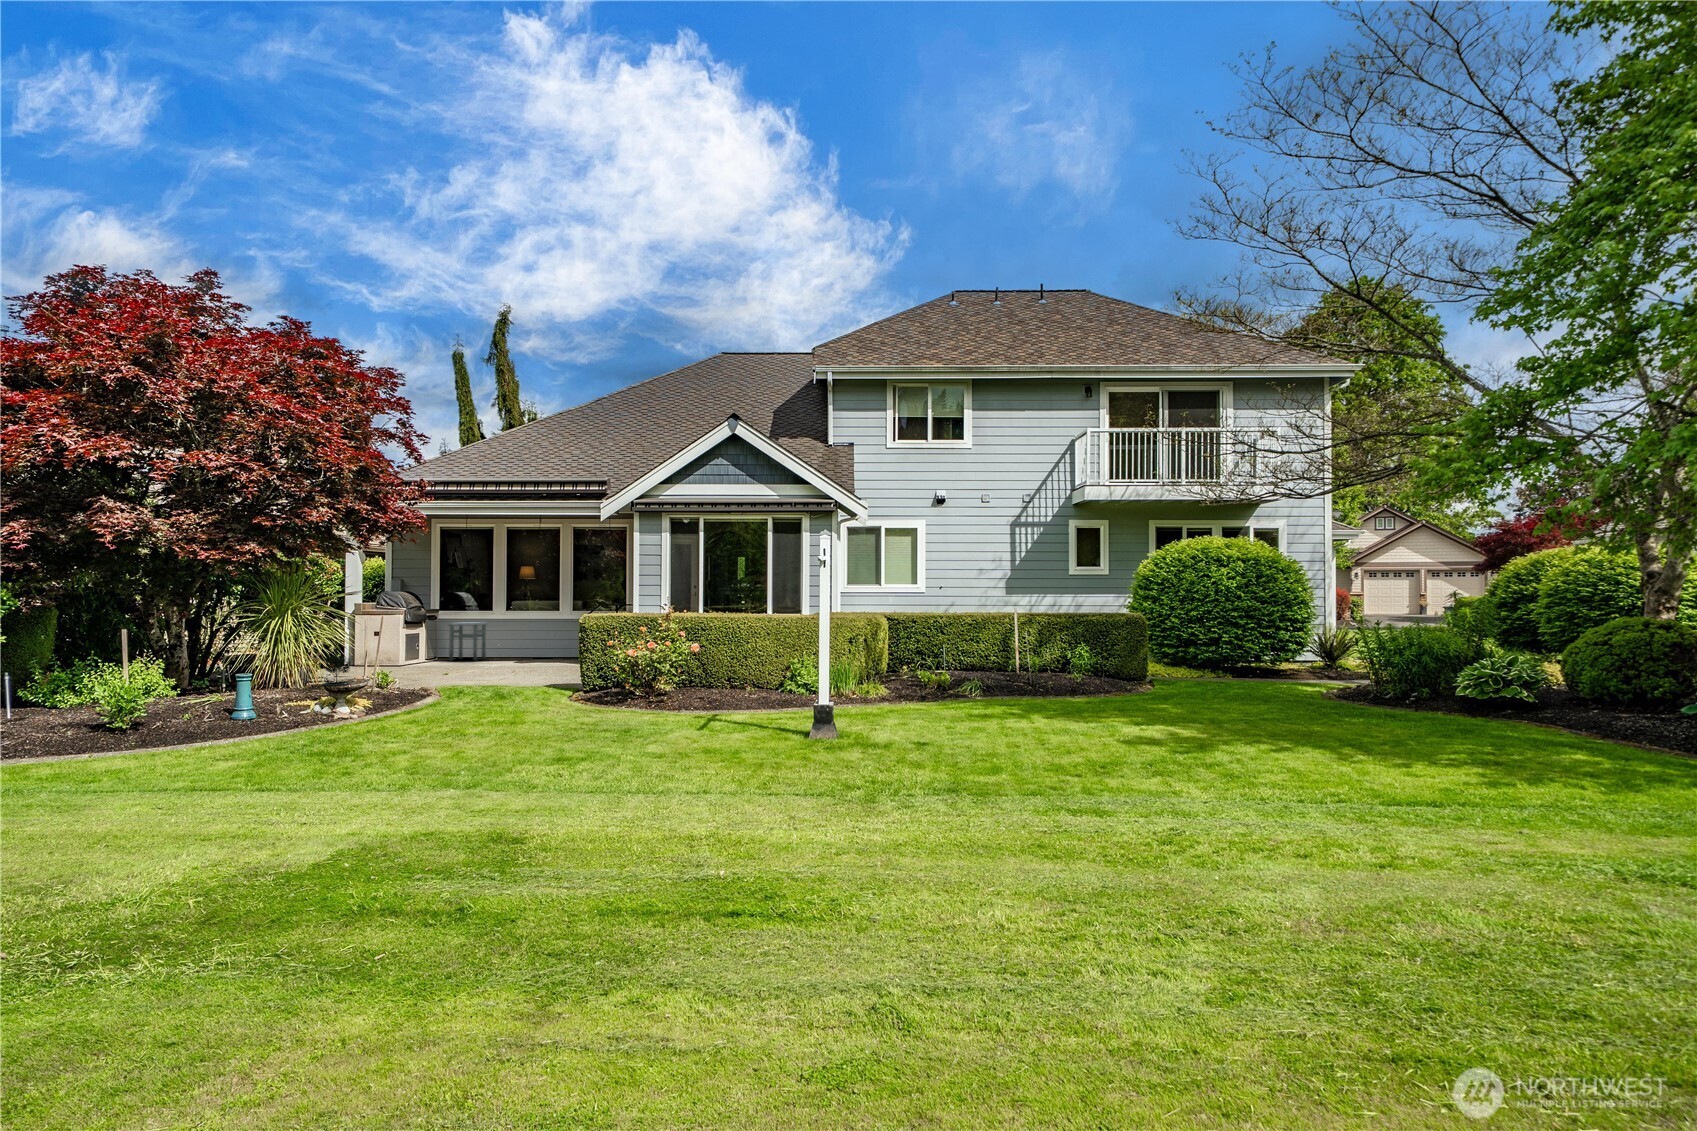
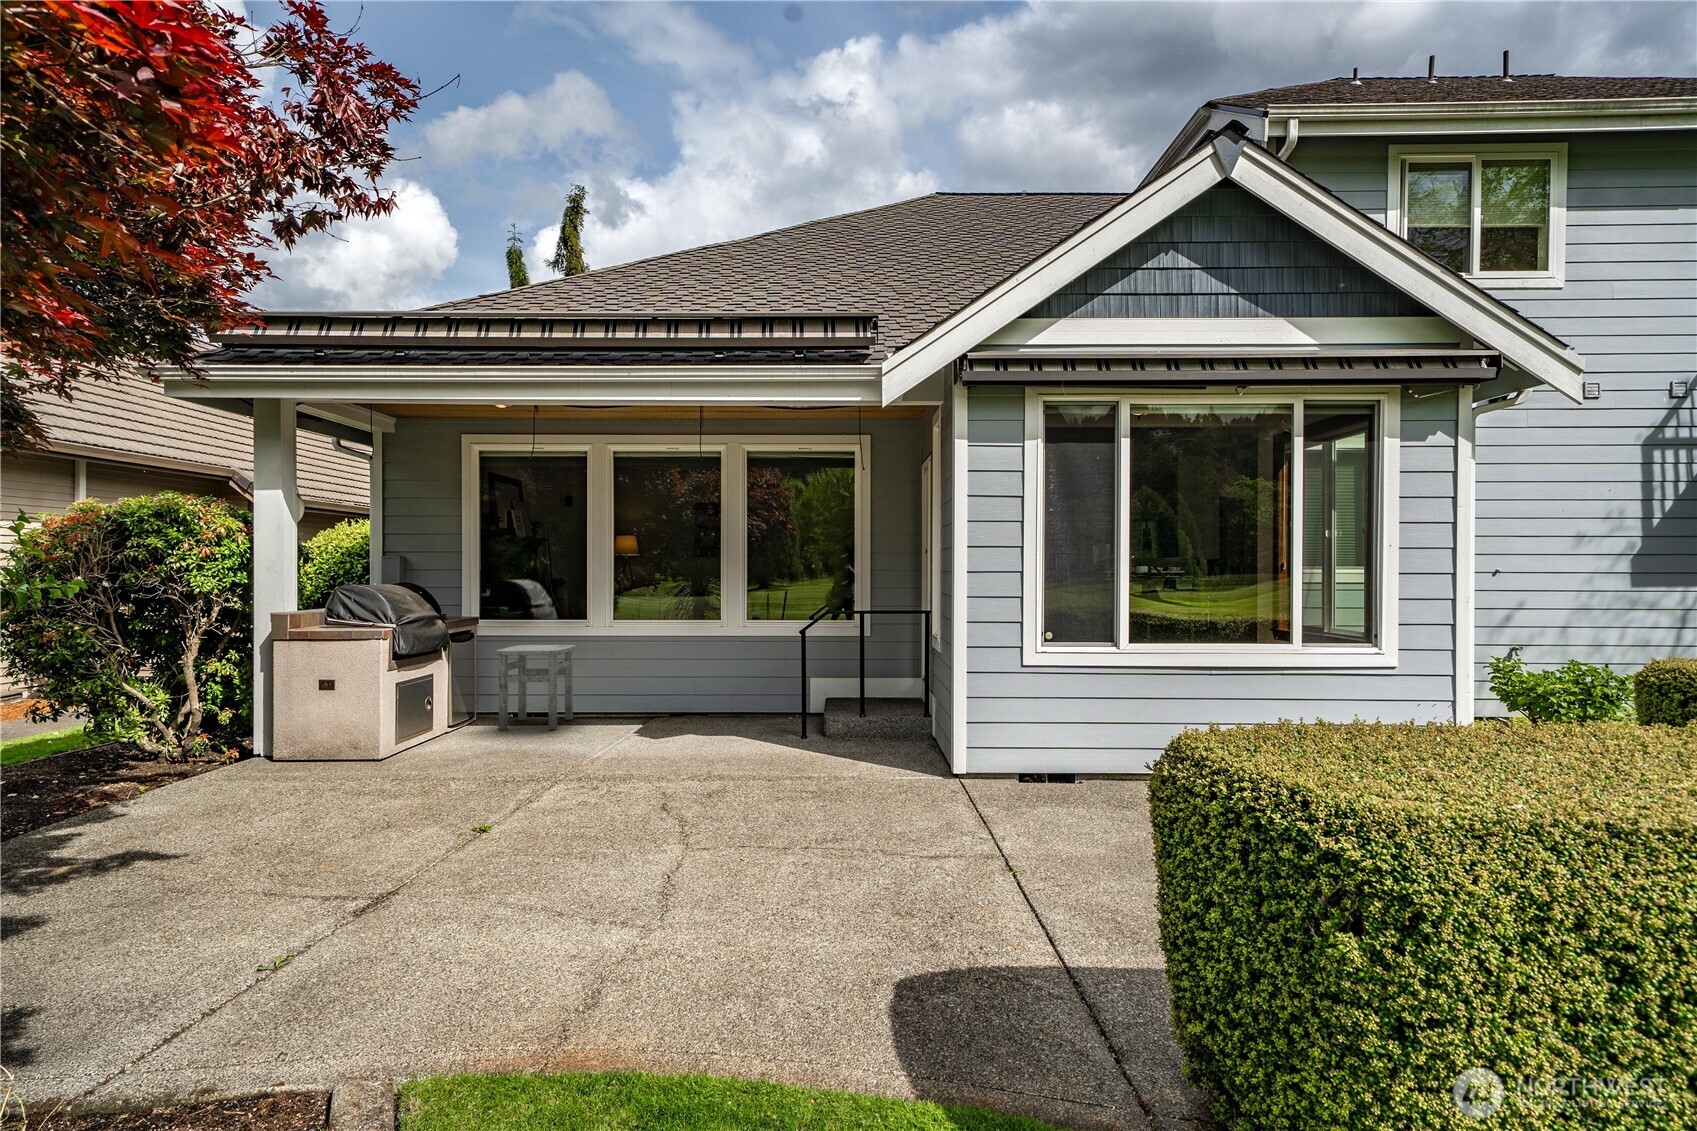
potted tree: present [323,647,351,686] -> none [32,777,168,938]

